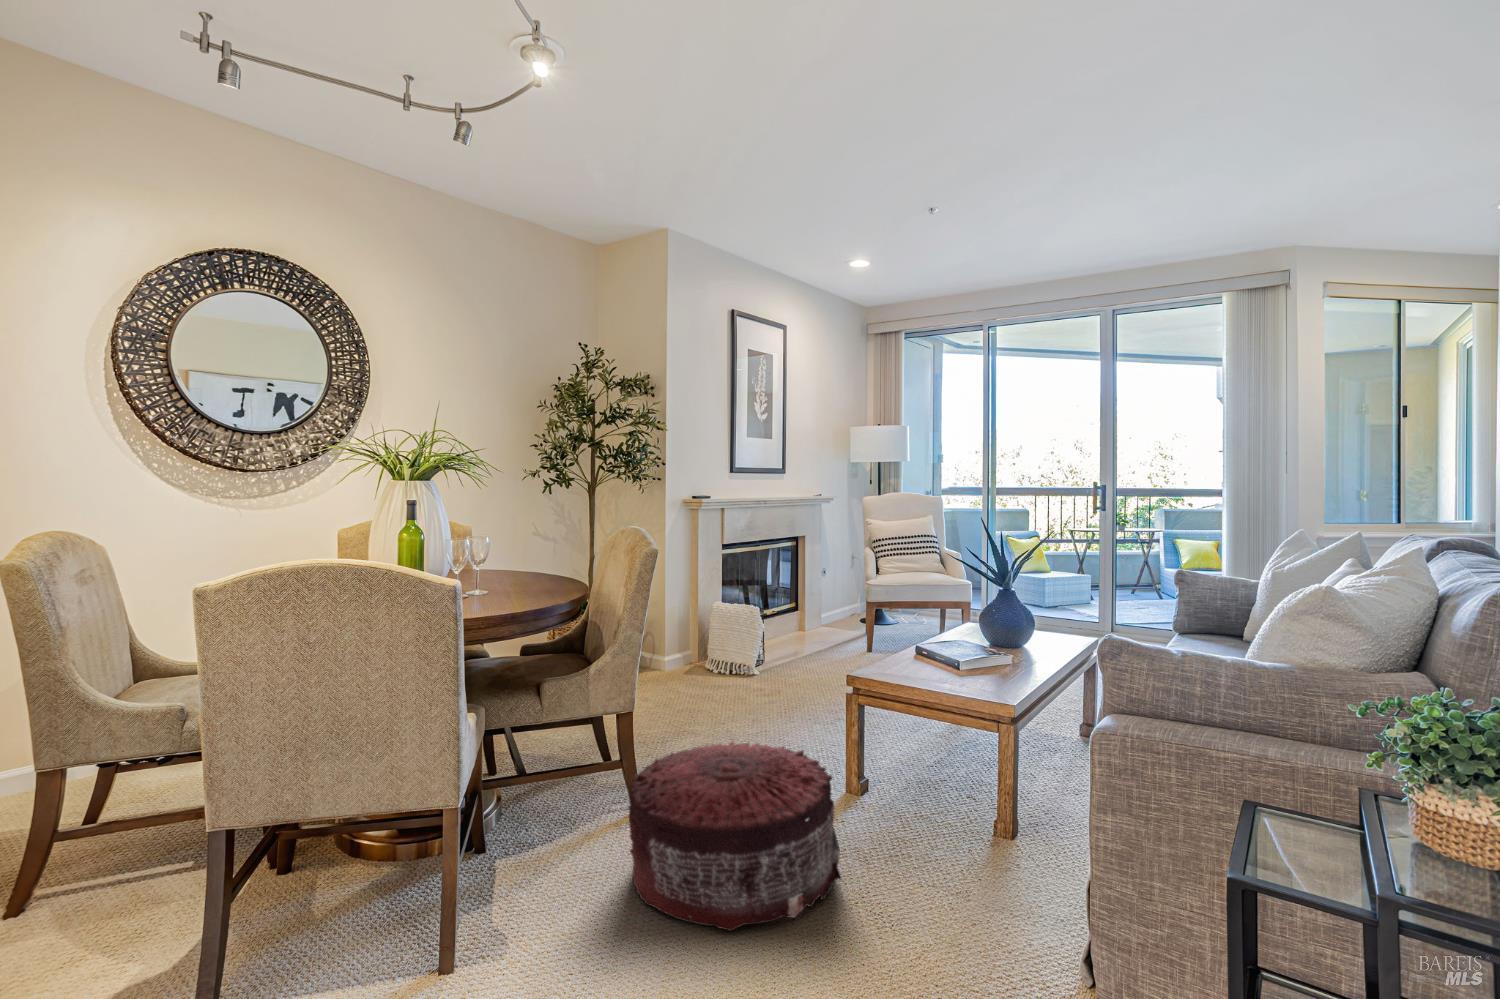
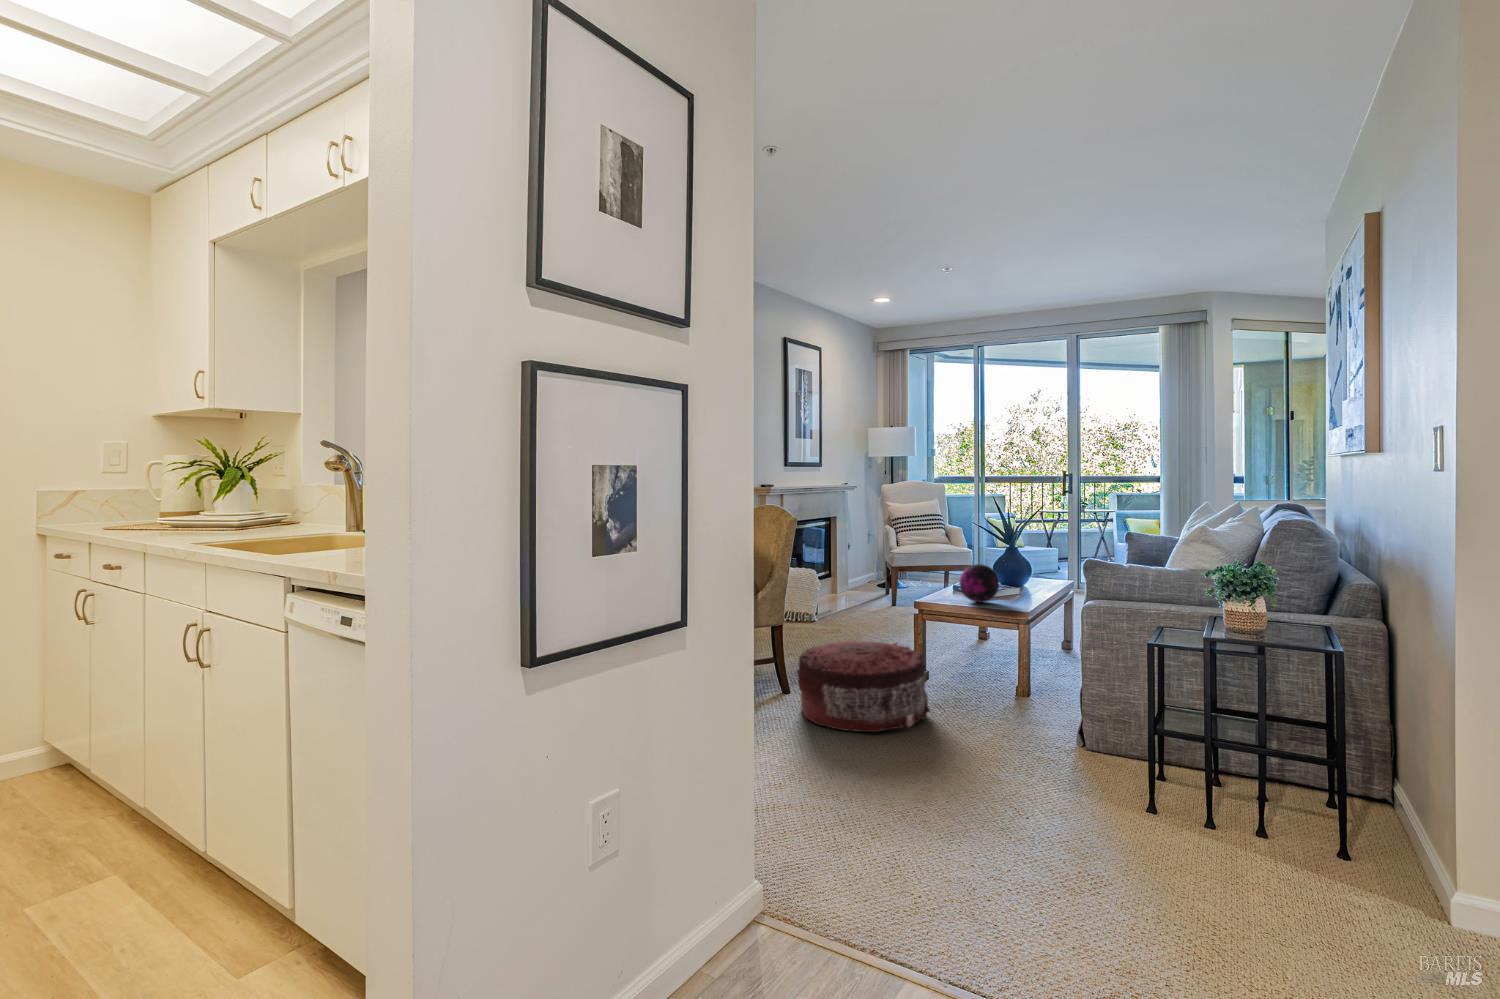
decorative orb: none [916,621,976,680] -> present [959,564,999,602]

